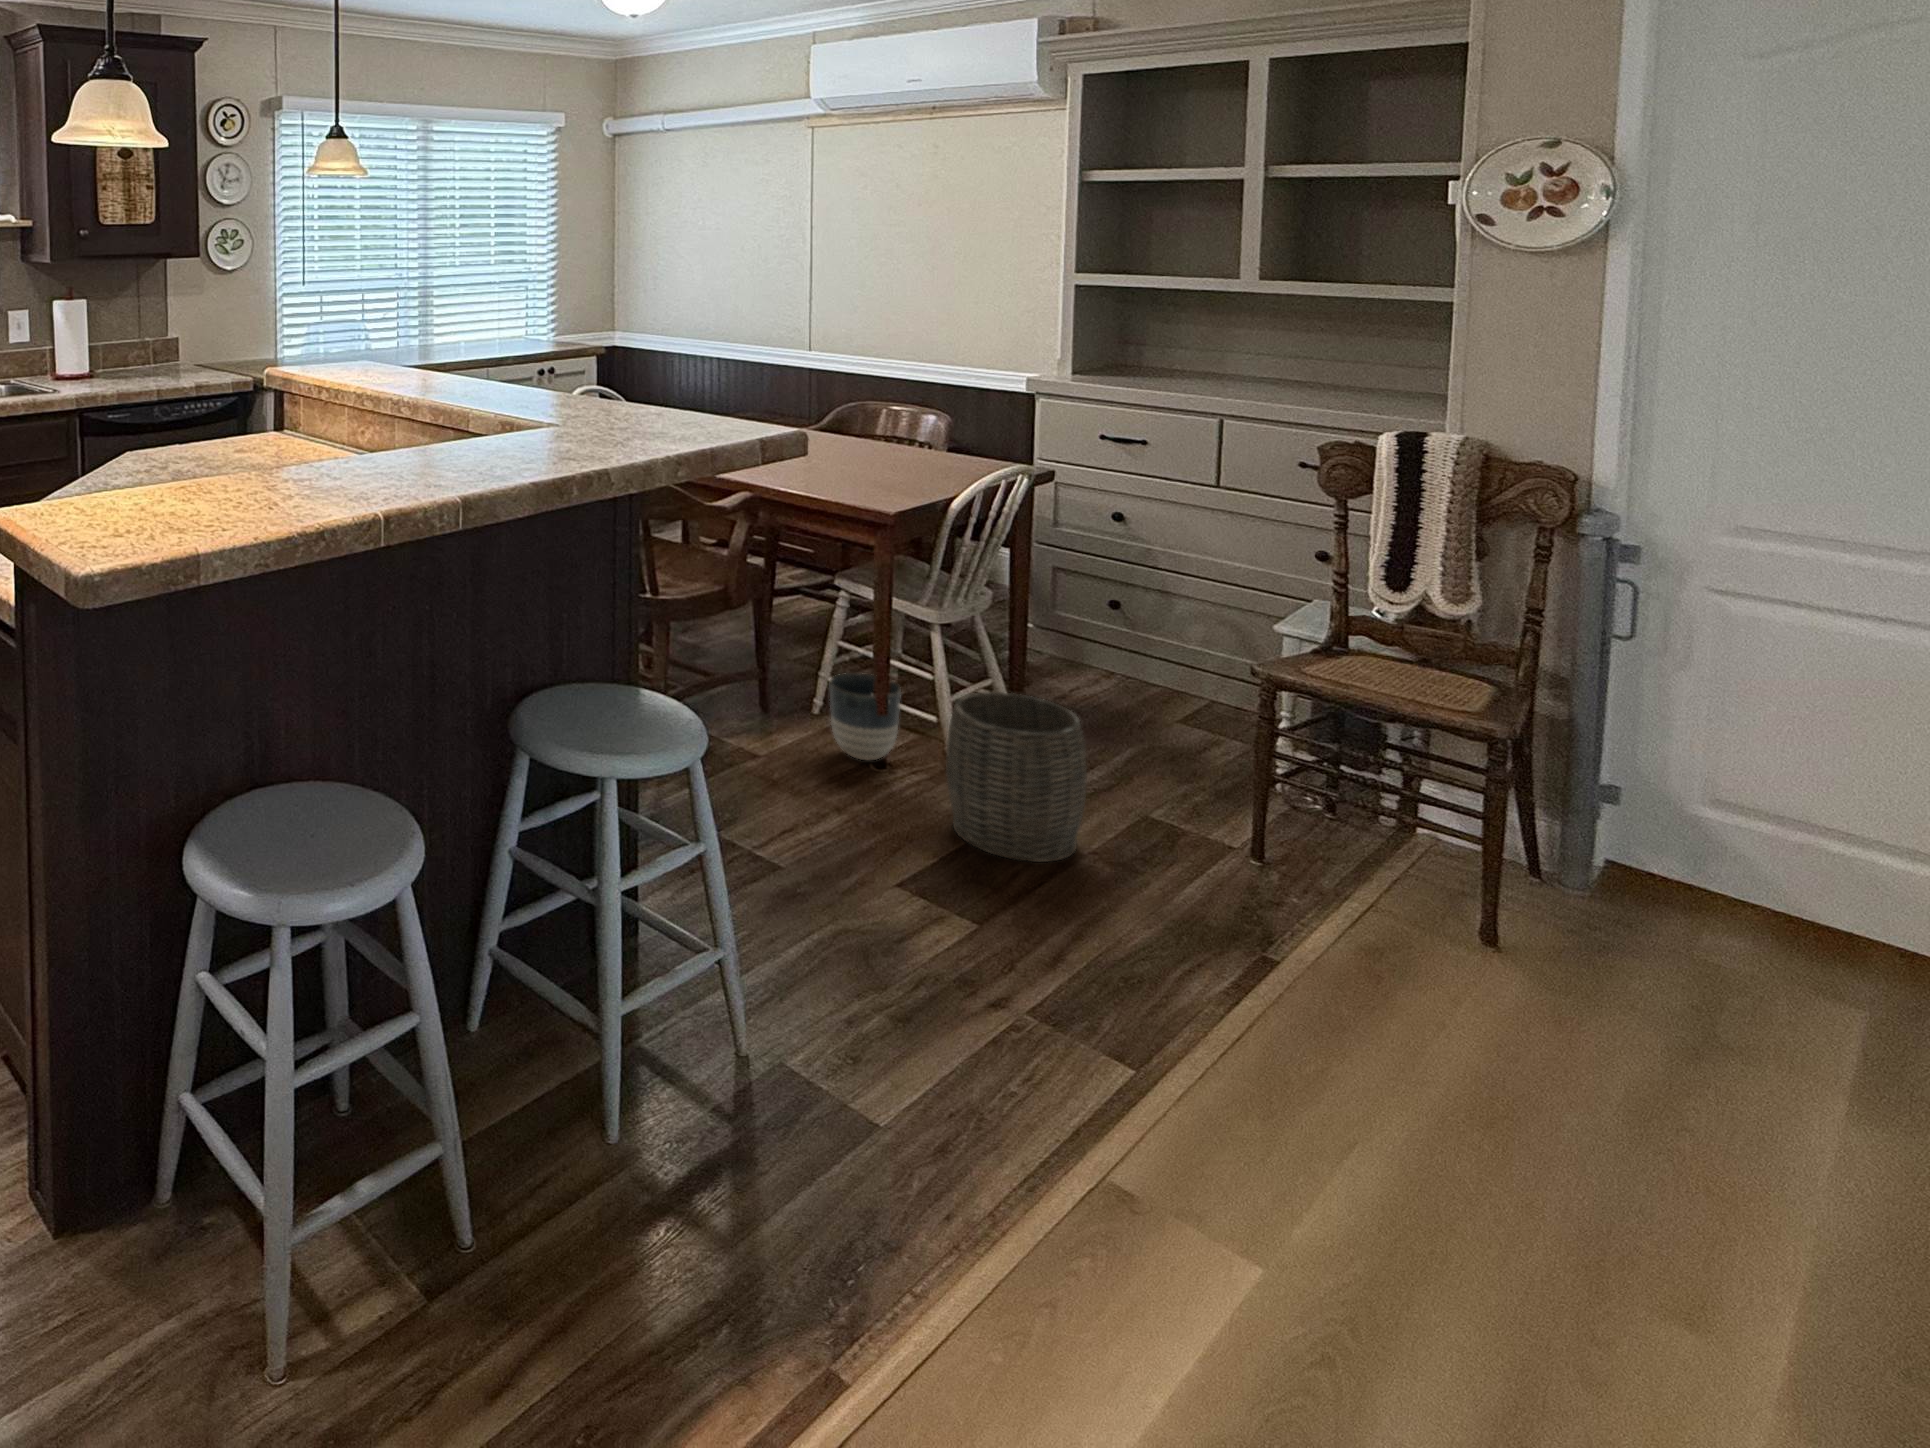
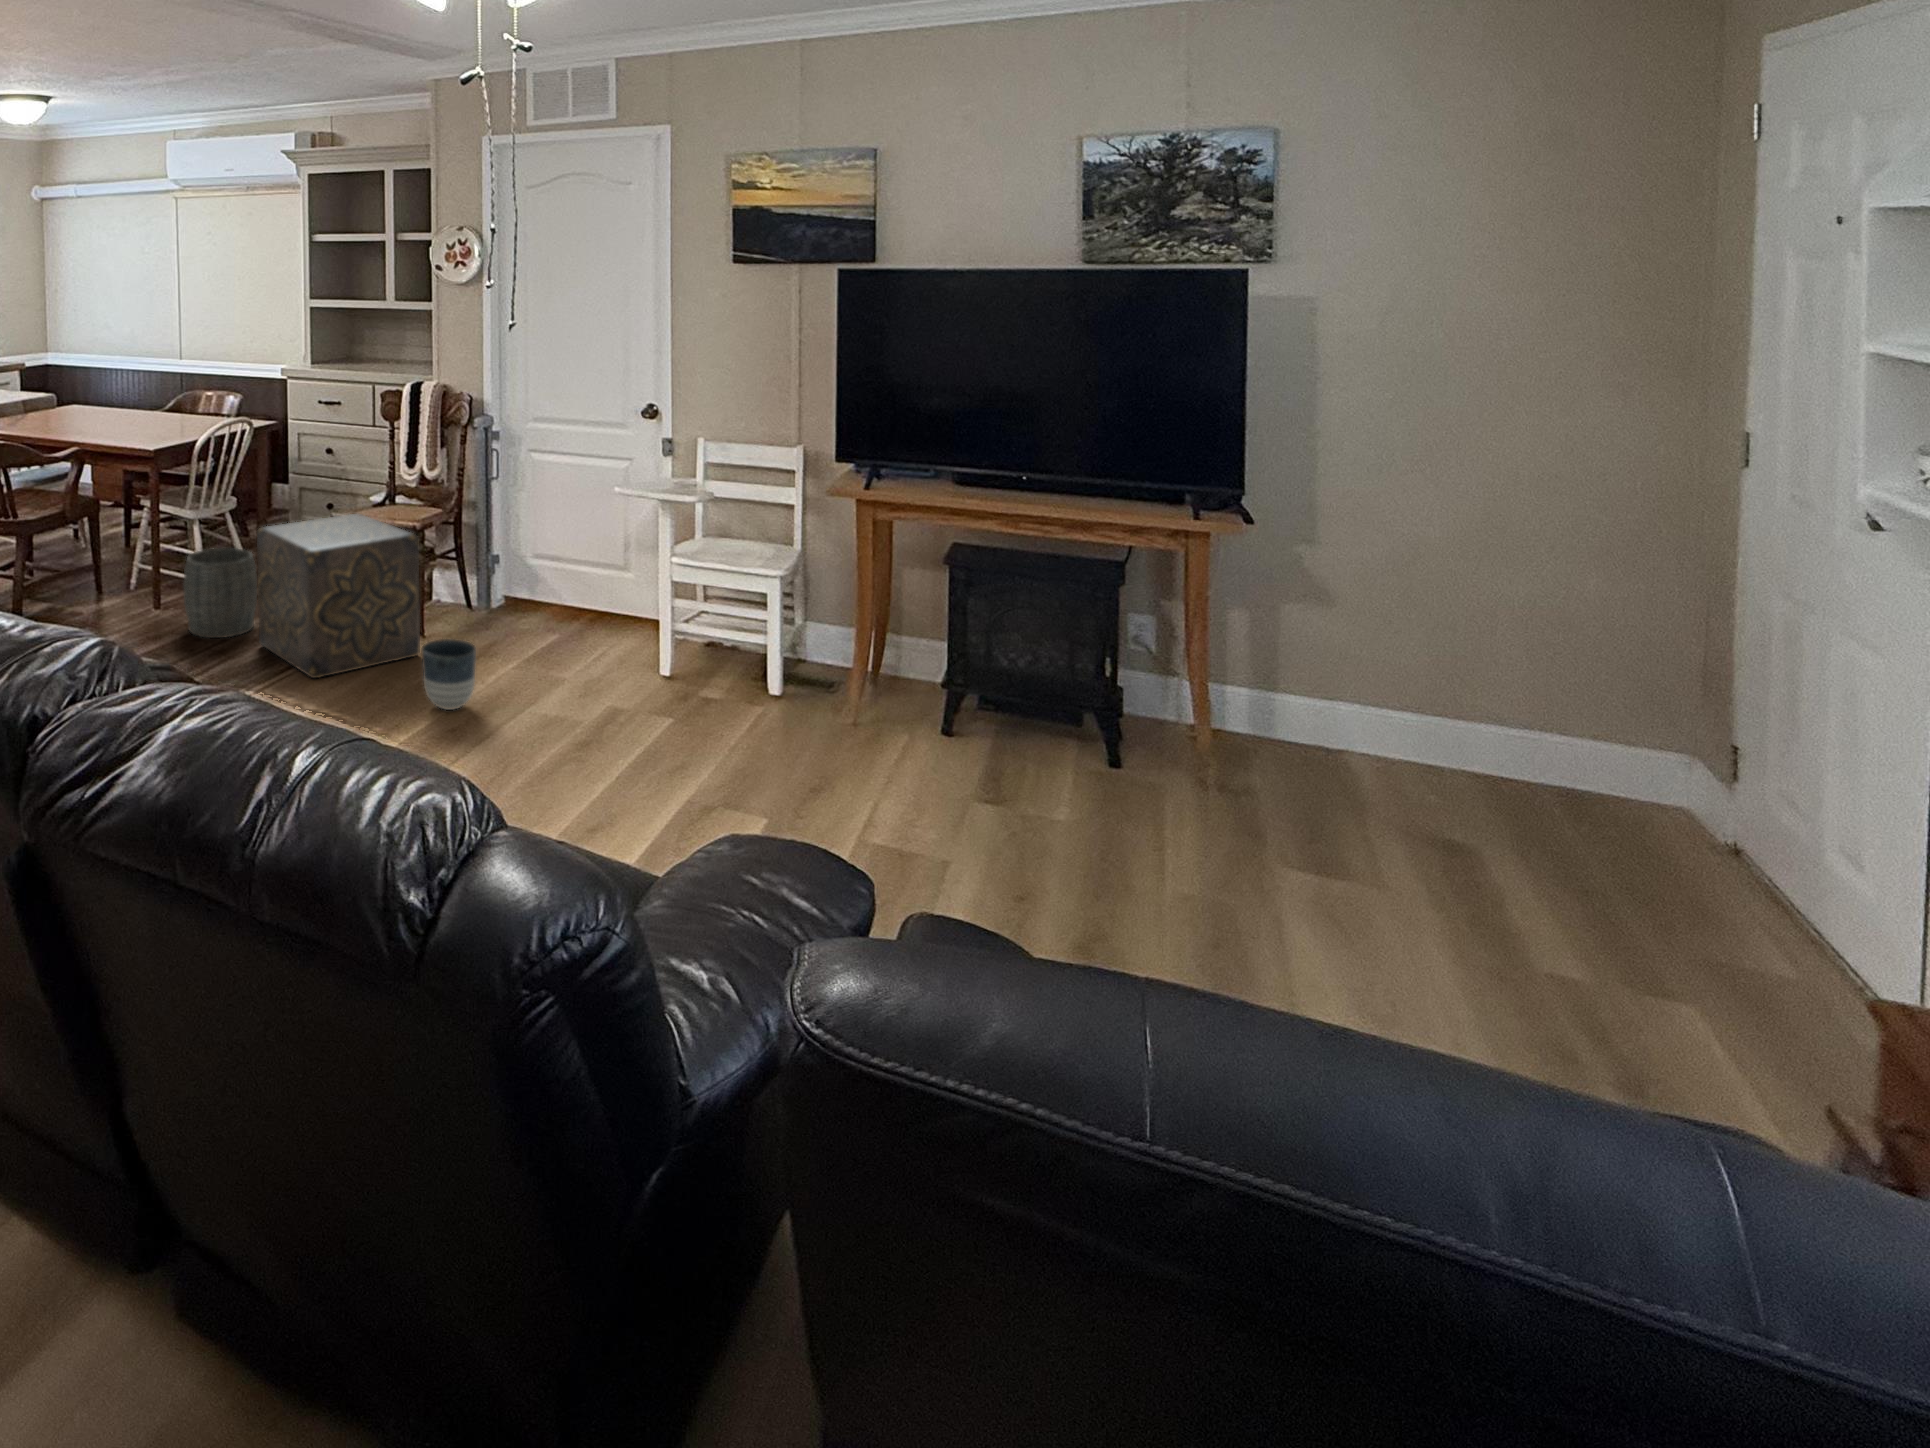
planter: present [830,673,901,760] -> present [421,639,476,710]
ottoman: none [1115,675,1516,1022] -> present [257,514,420,678]

